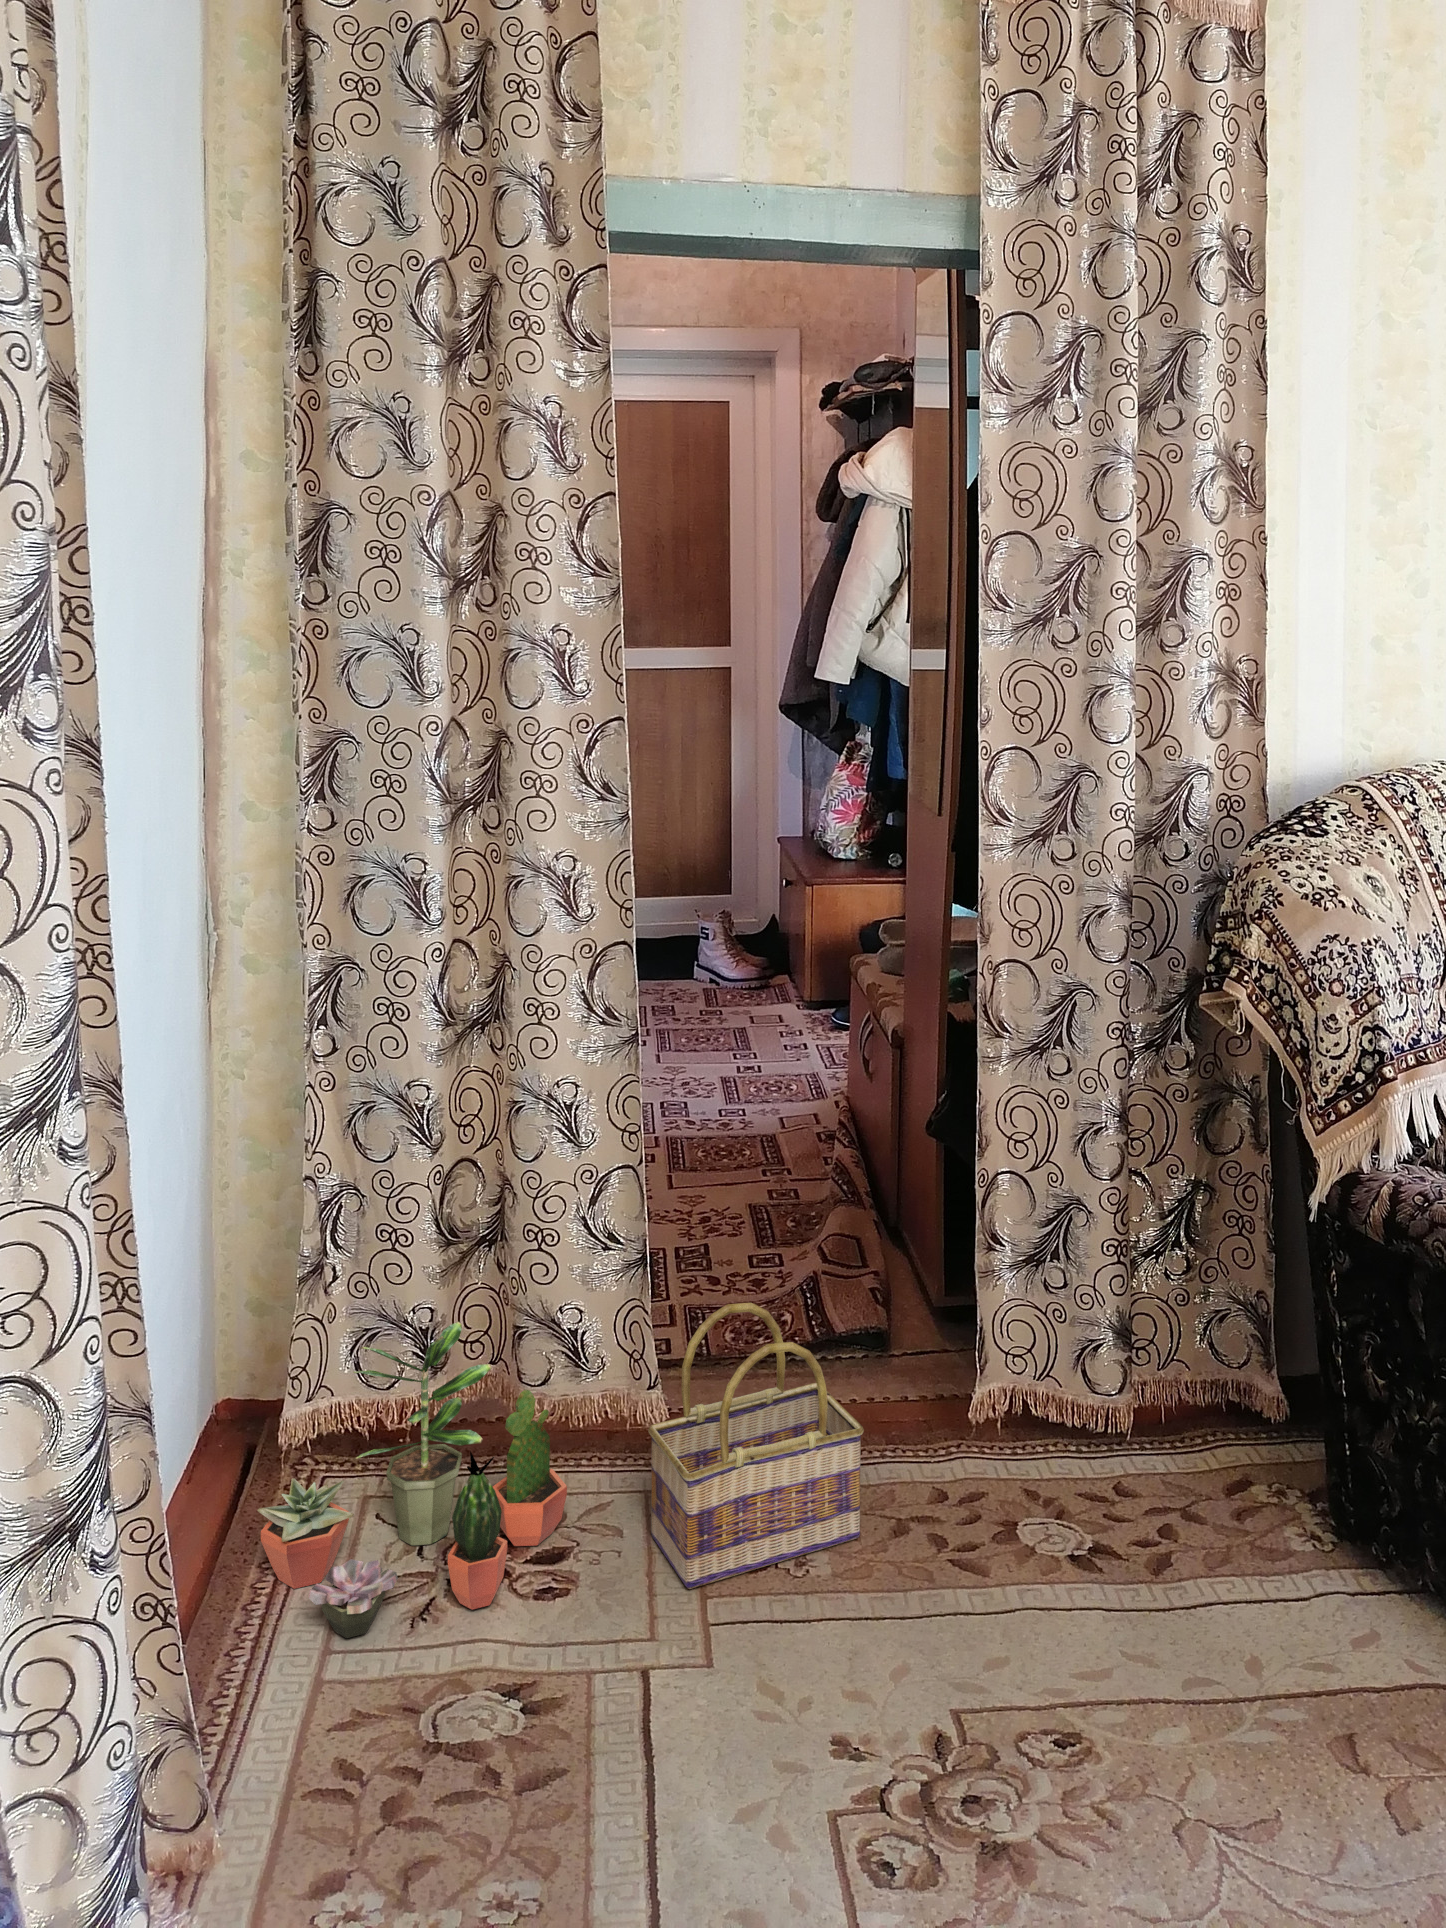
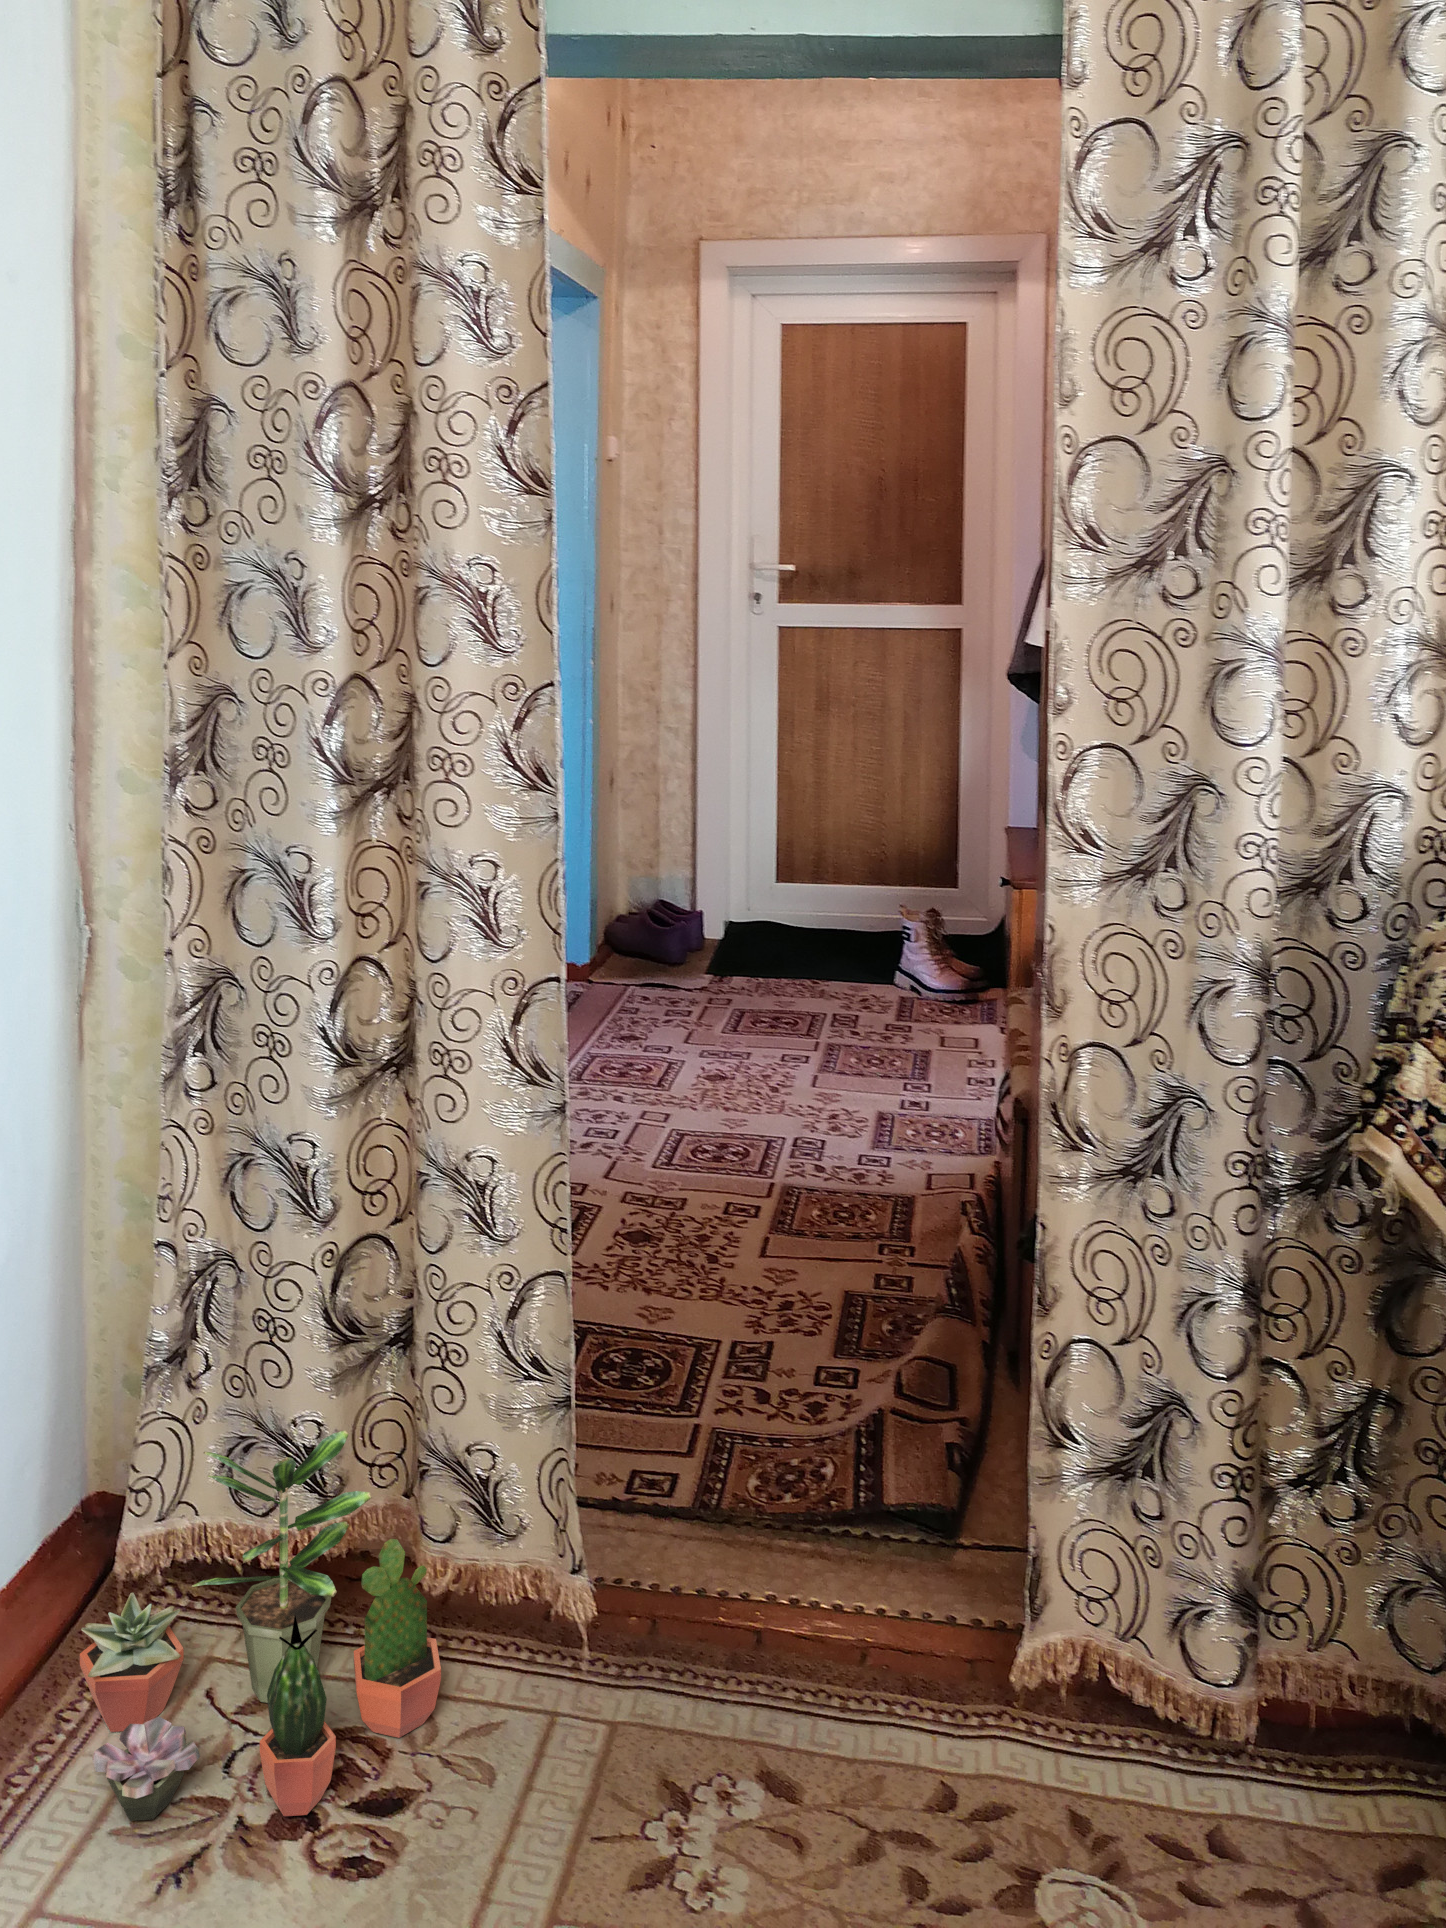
basket: present [648,1303,864,1589] -> none [535,1474,810,1854]

